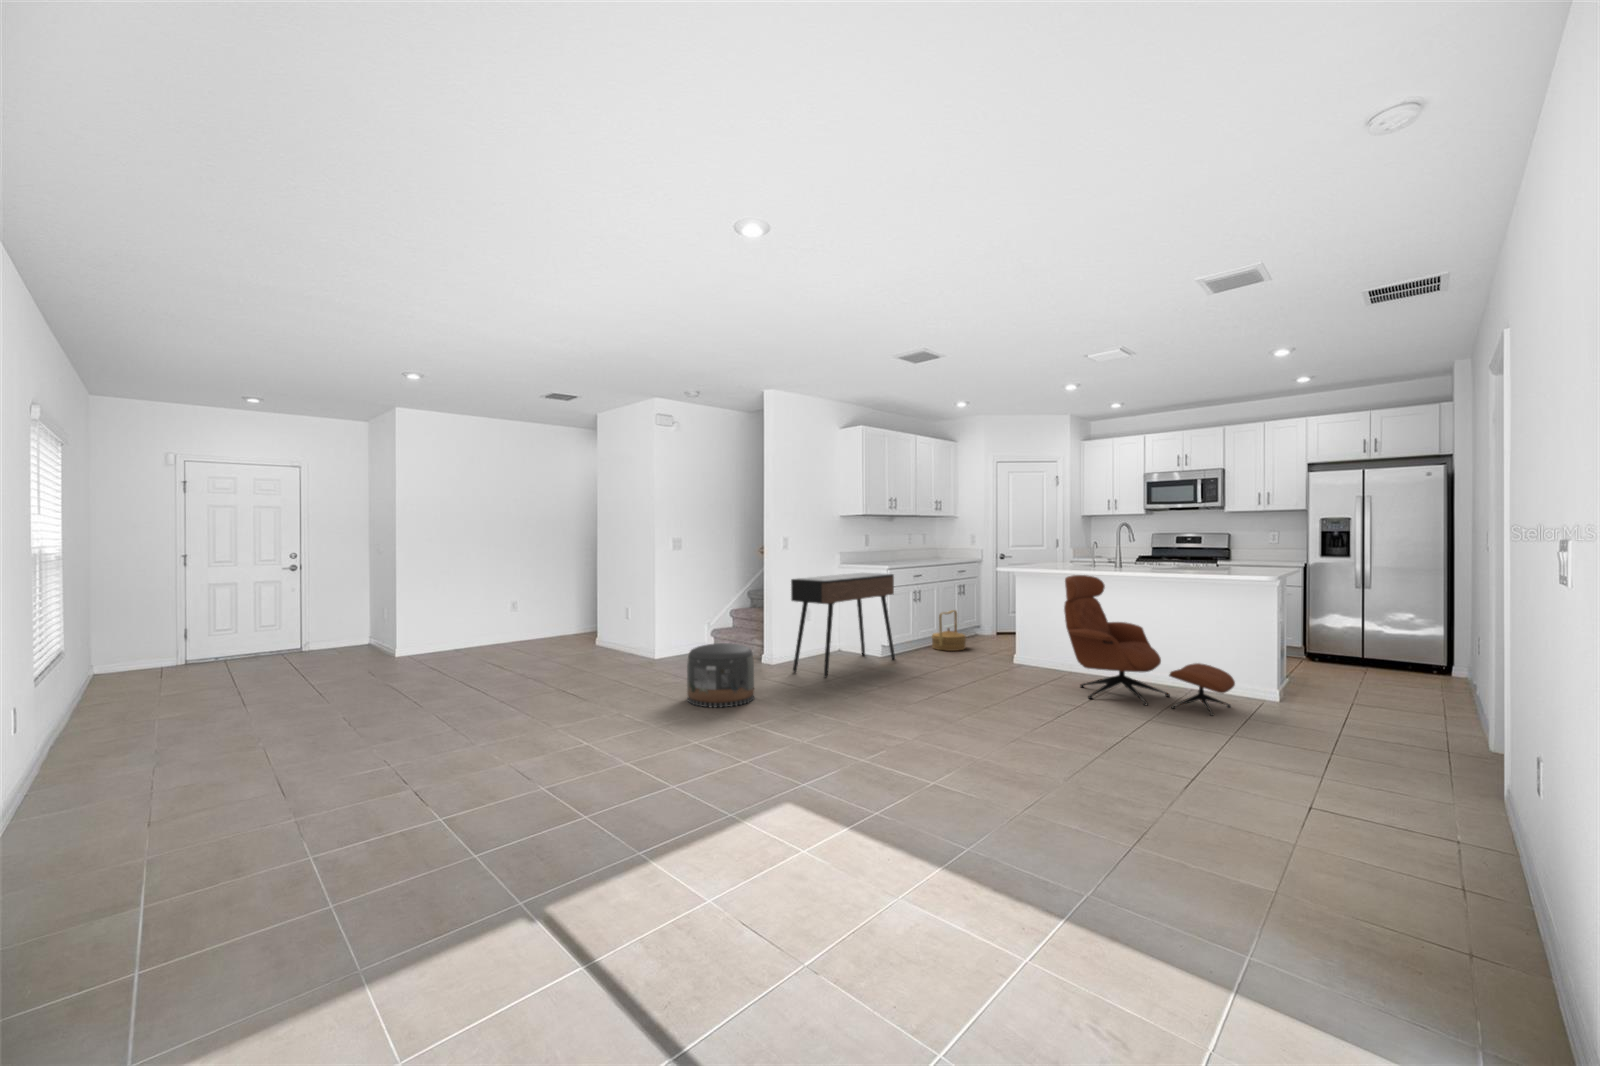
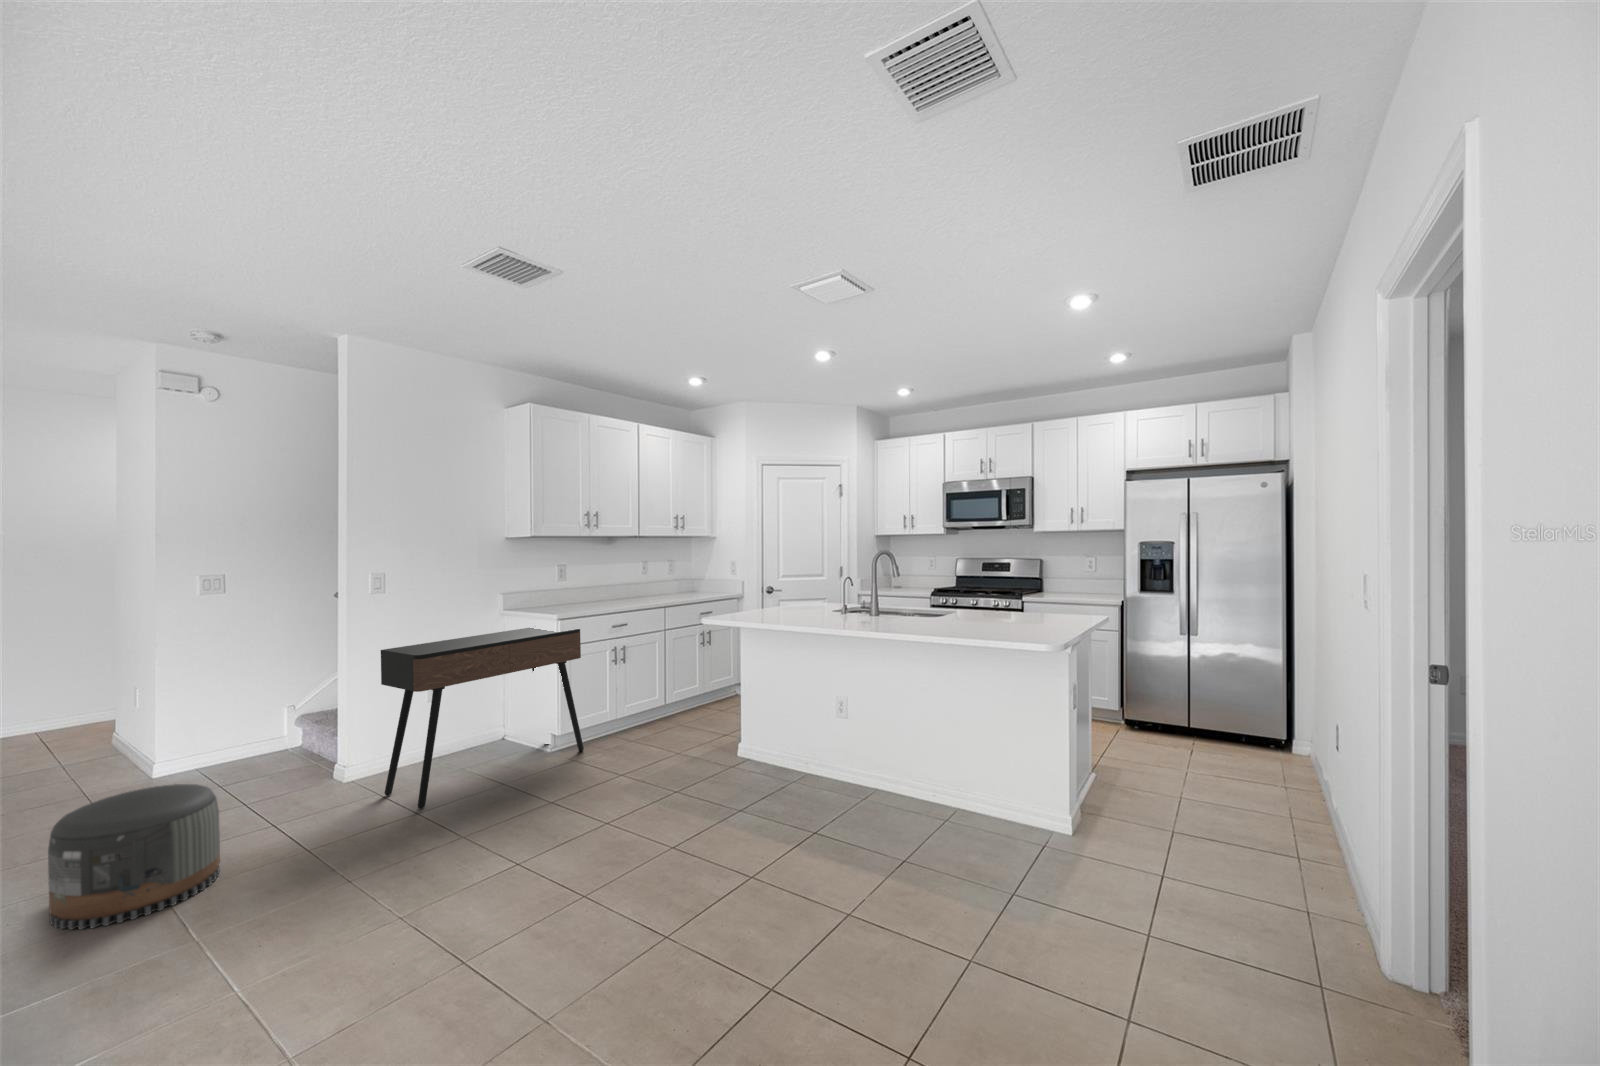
lounge chair: present [1064,575,1235,716] -> none [765,639,1000,889]
woven basket: present [932,610,966,651] -> none [661,667,708,727]

